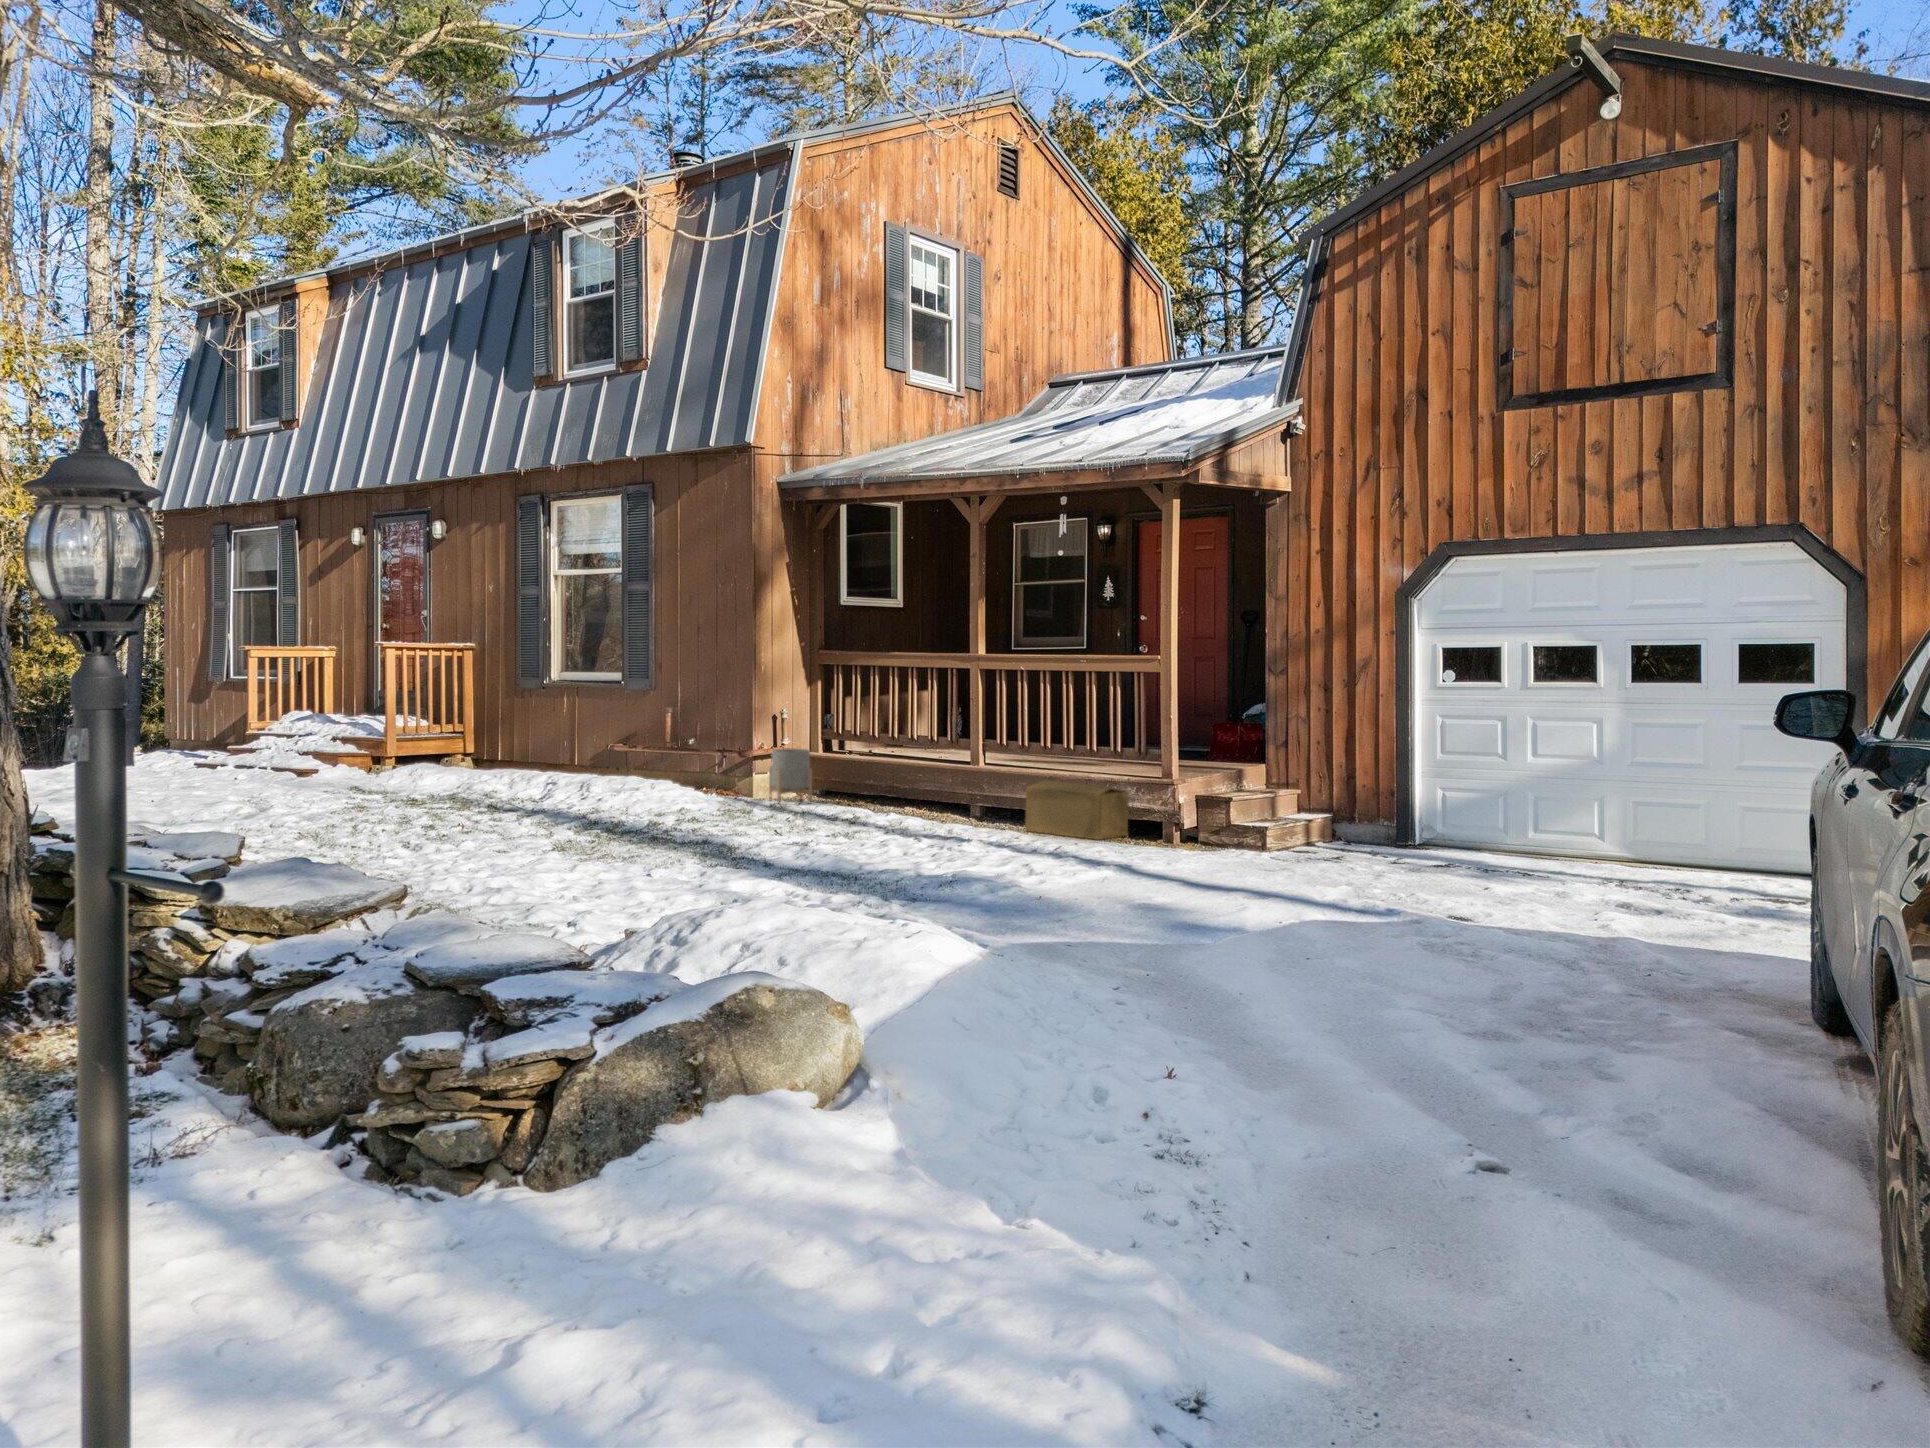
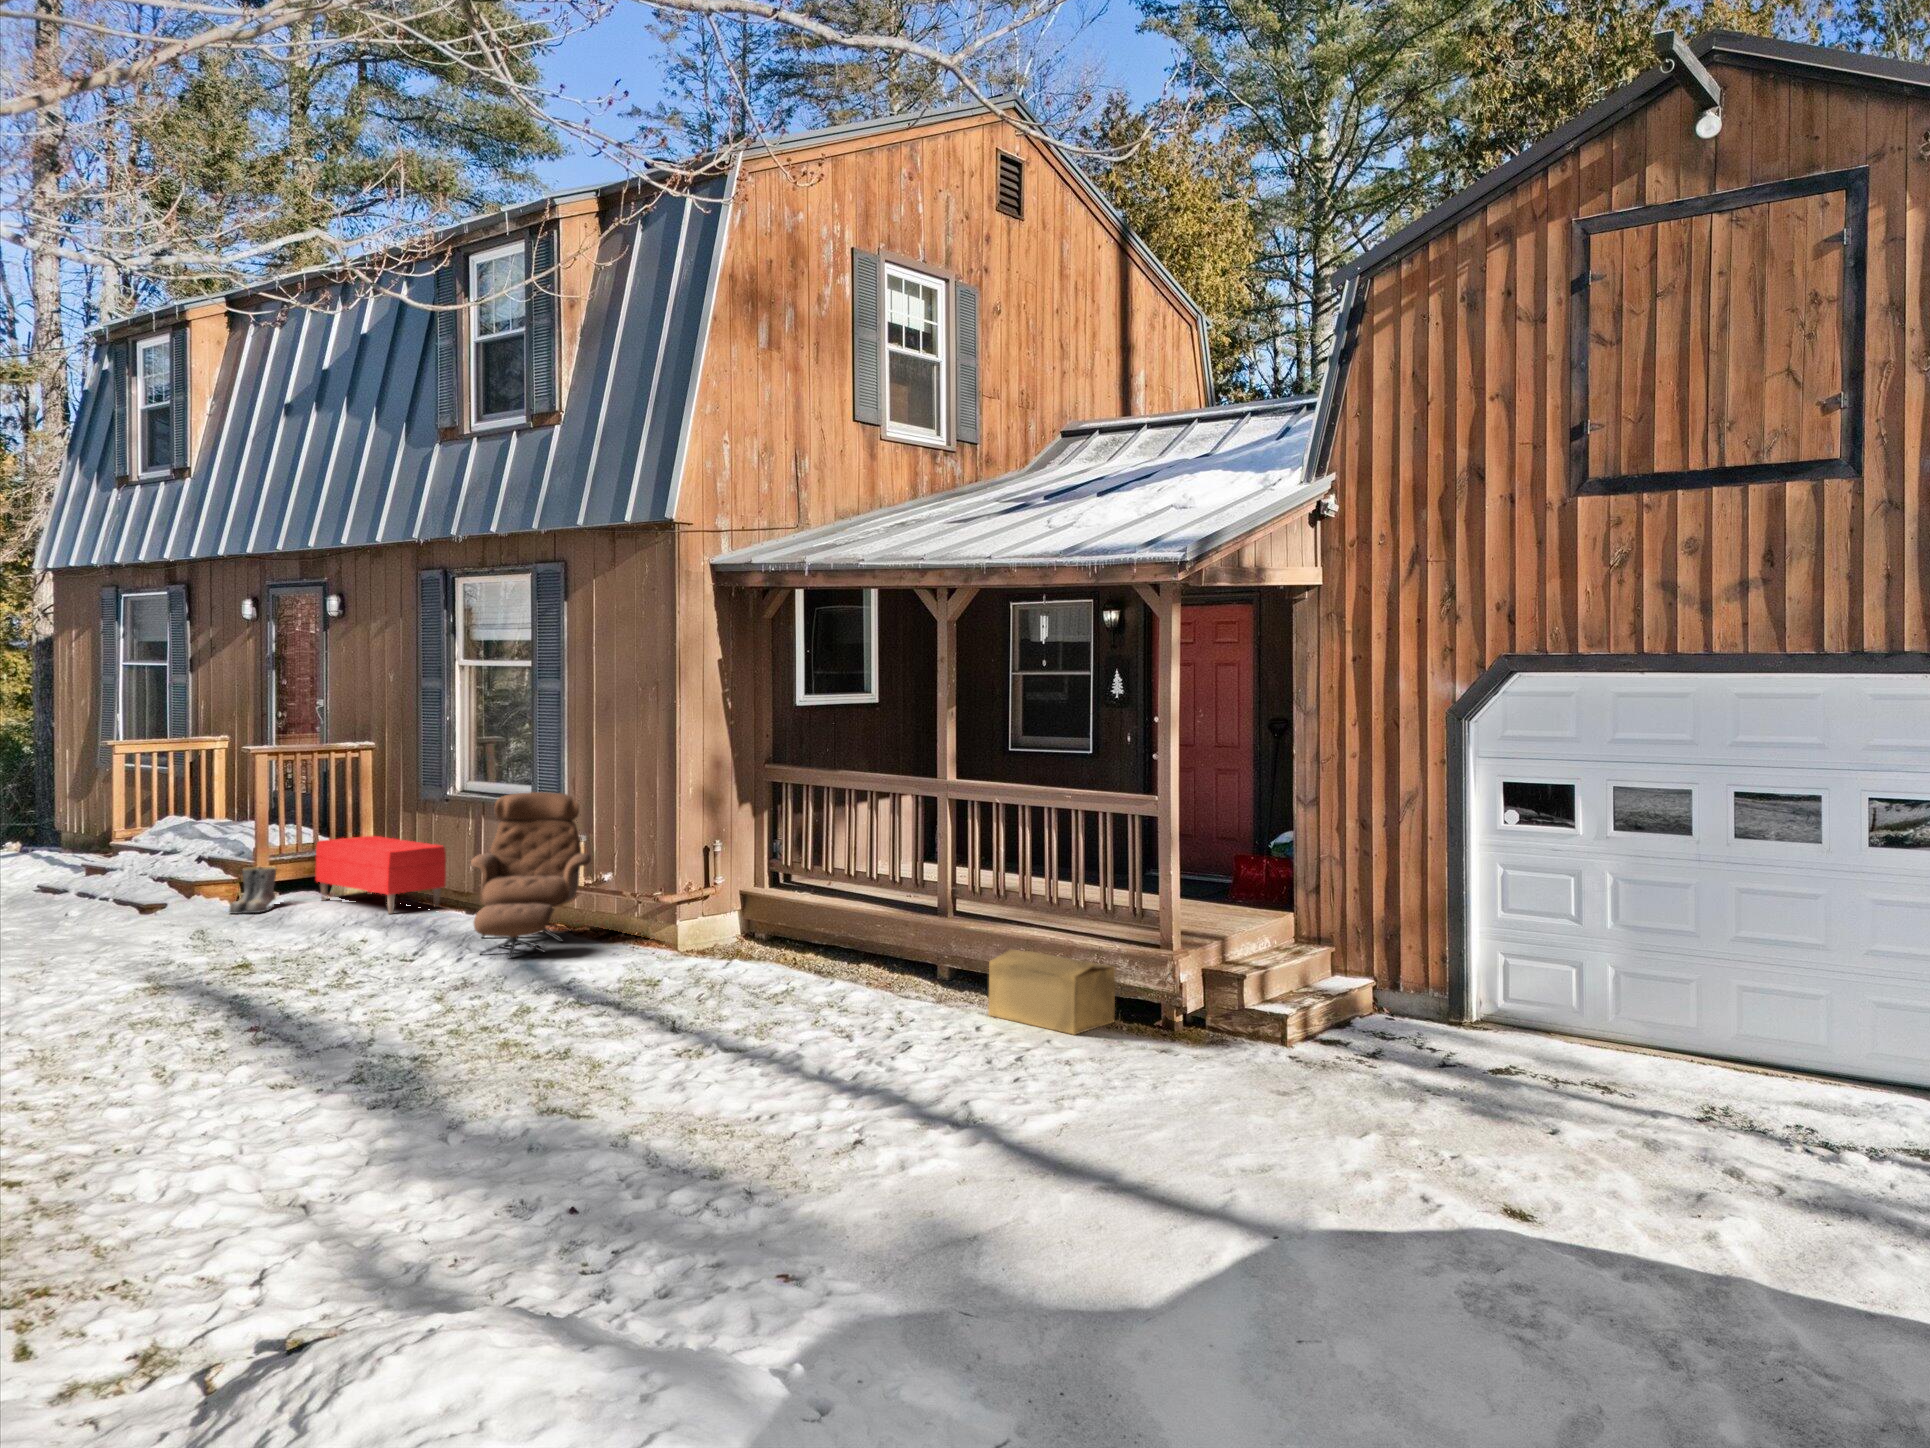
lounge chair: none [578,676,673,802] -> present [471,792,591,958]
bench: none [430,722,541,781] -> present [316,836,446,914]
boots: none [367,742,403,779] -> present [229,867,277,914]
planter: present [769,748,812,804] -> none [699,887,749,959]

